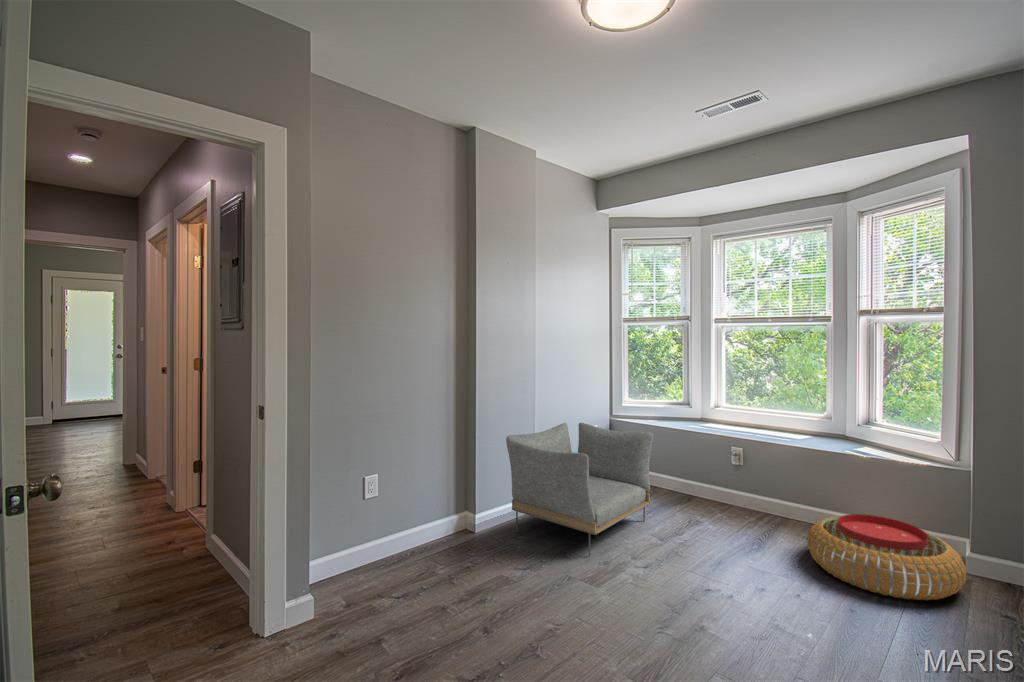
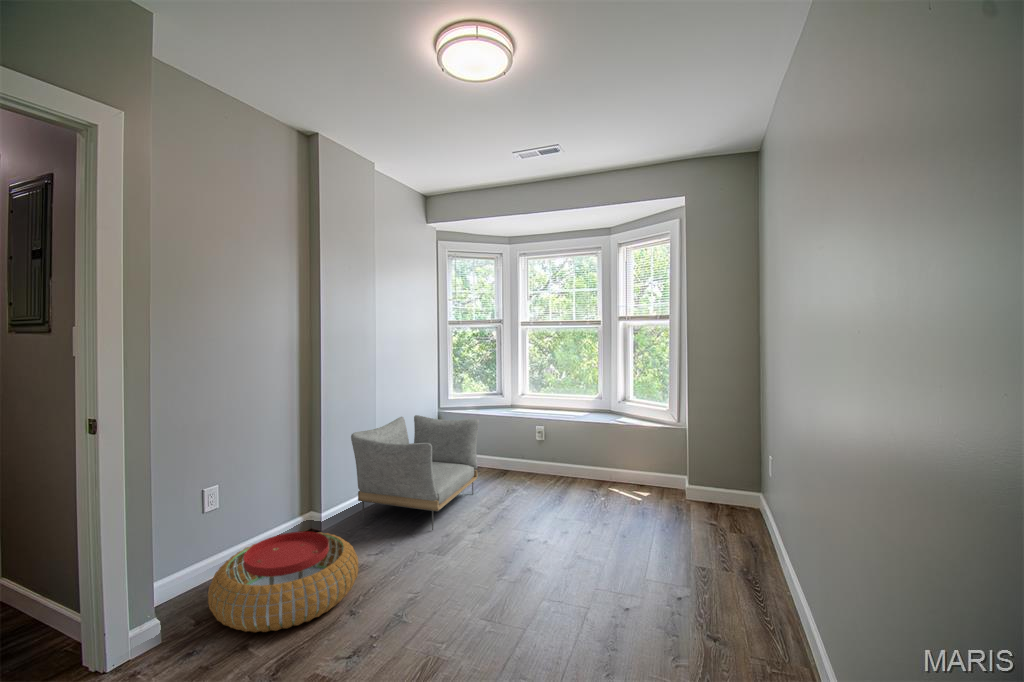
pouf: present [807,514,966,601] -> present [208,531,358,632]

